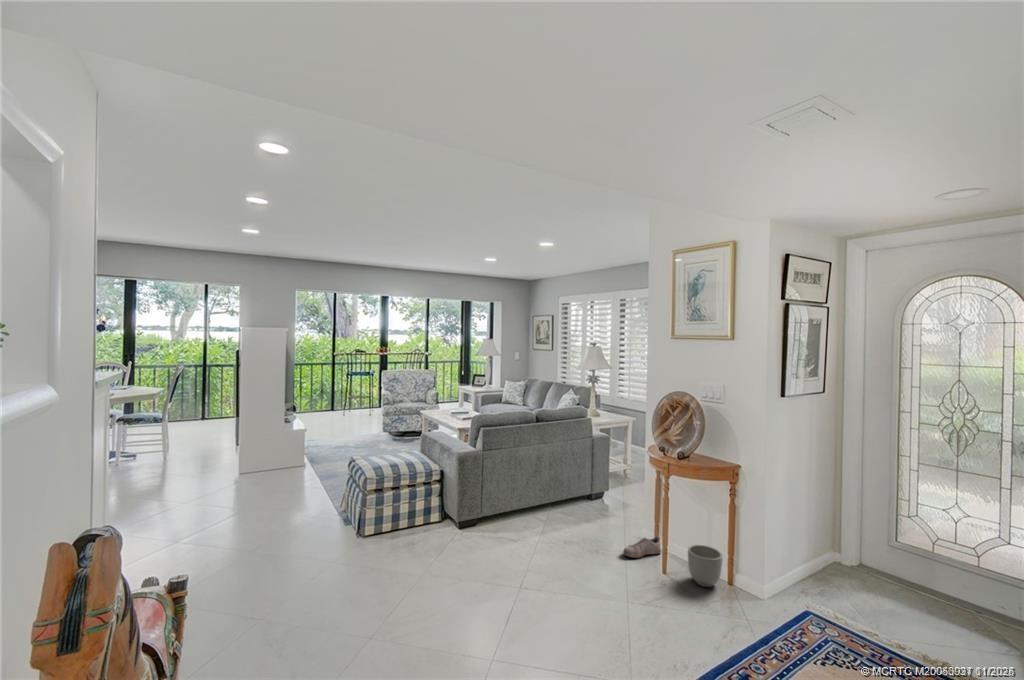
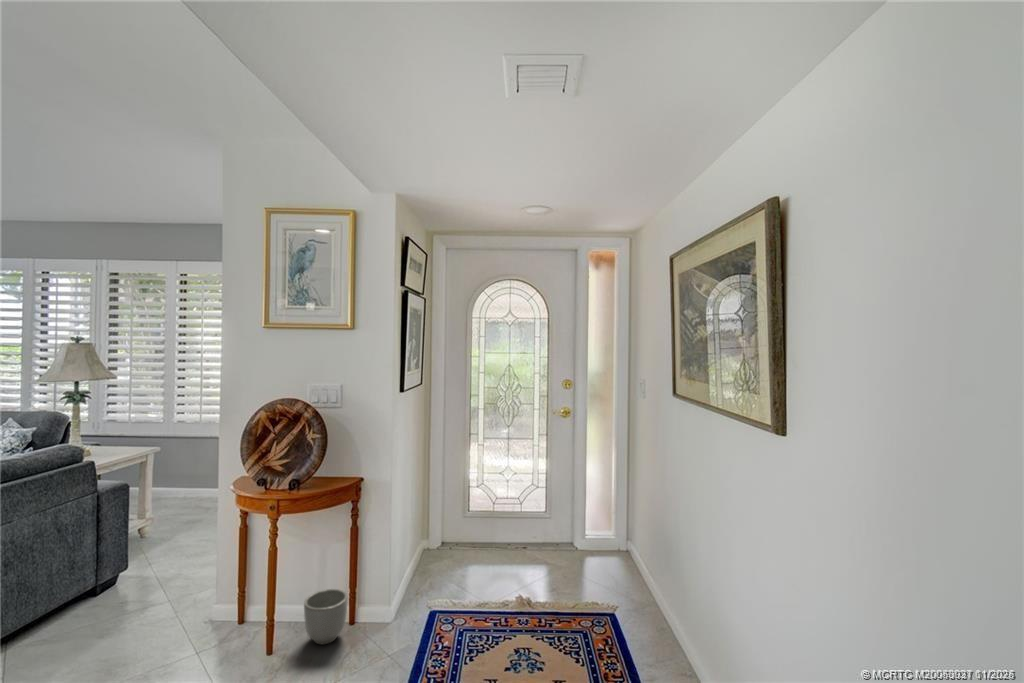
shoe: present [623,537,661,558] -> none [199,607,253,658]

